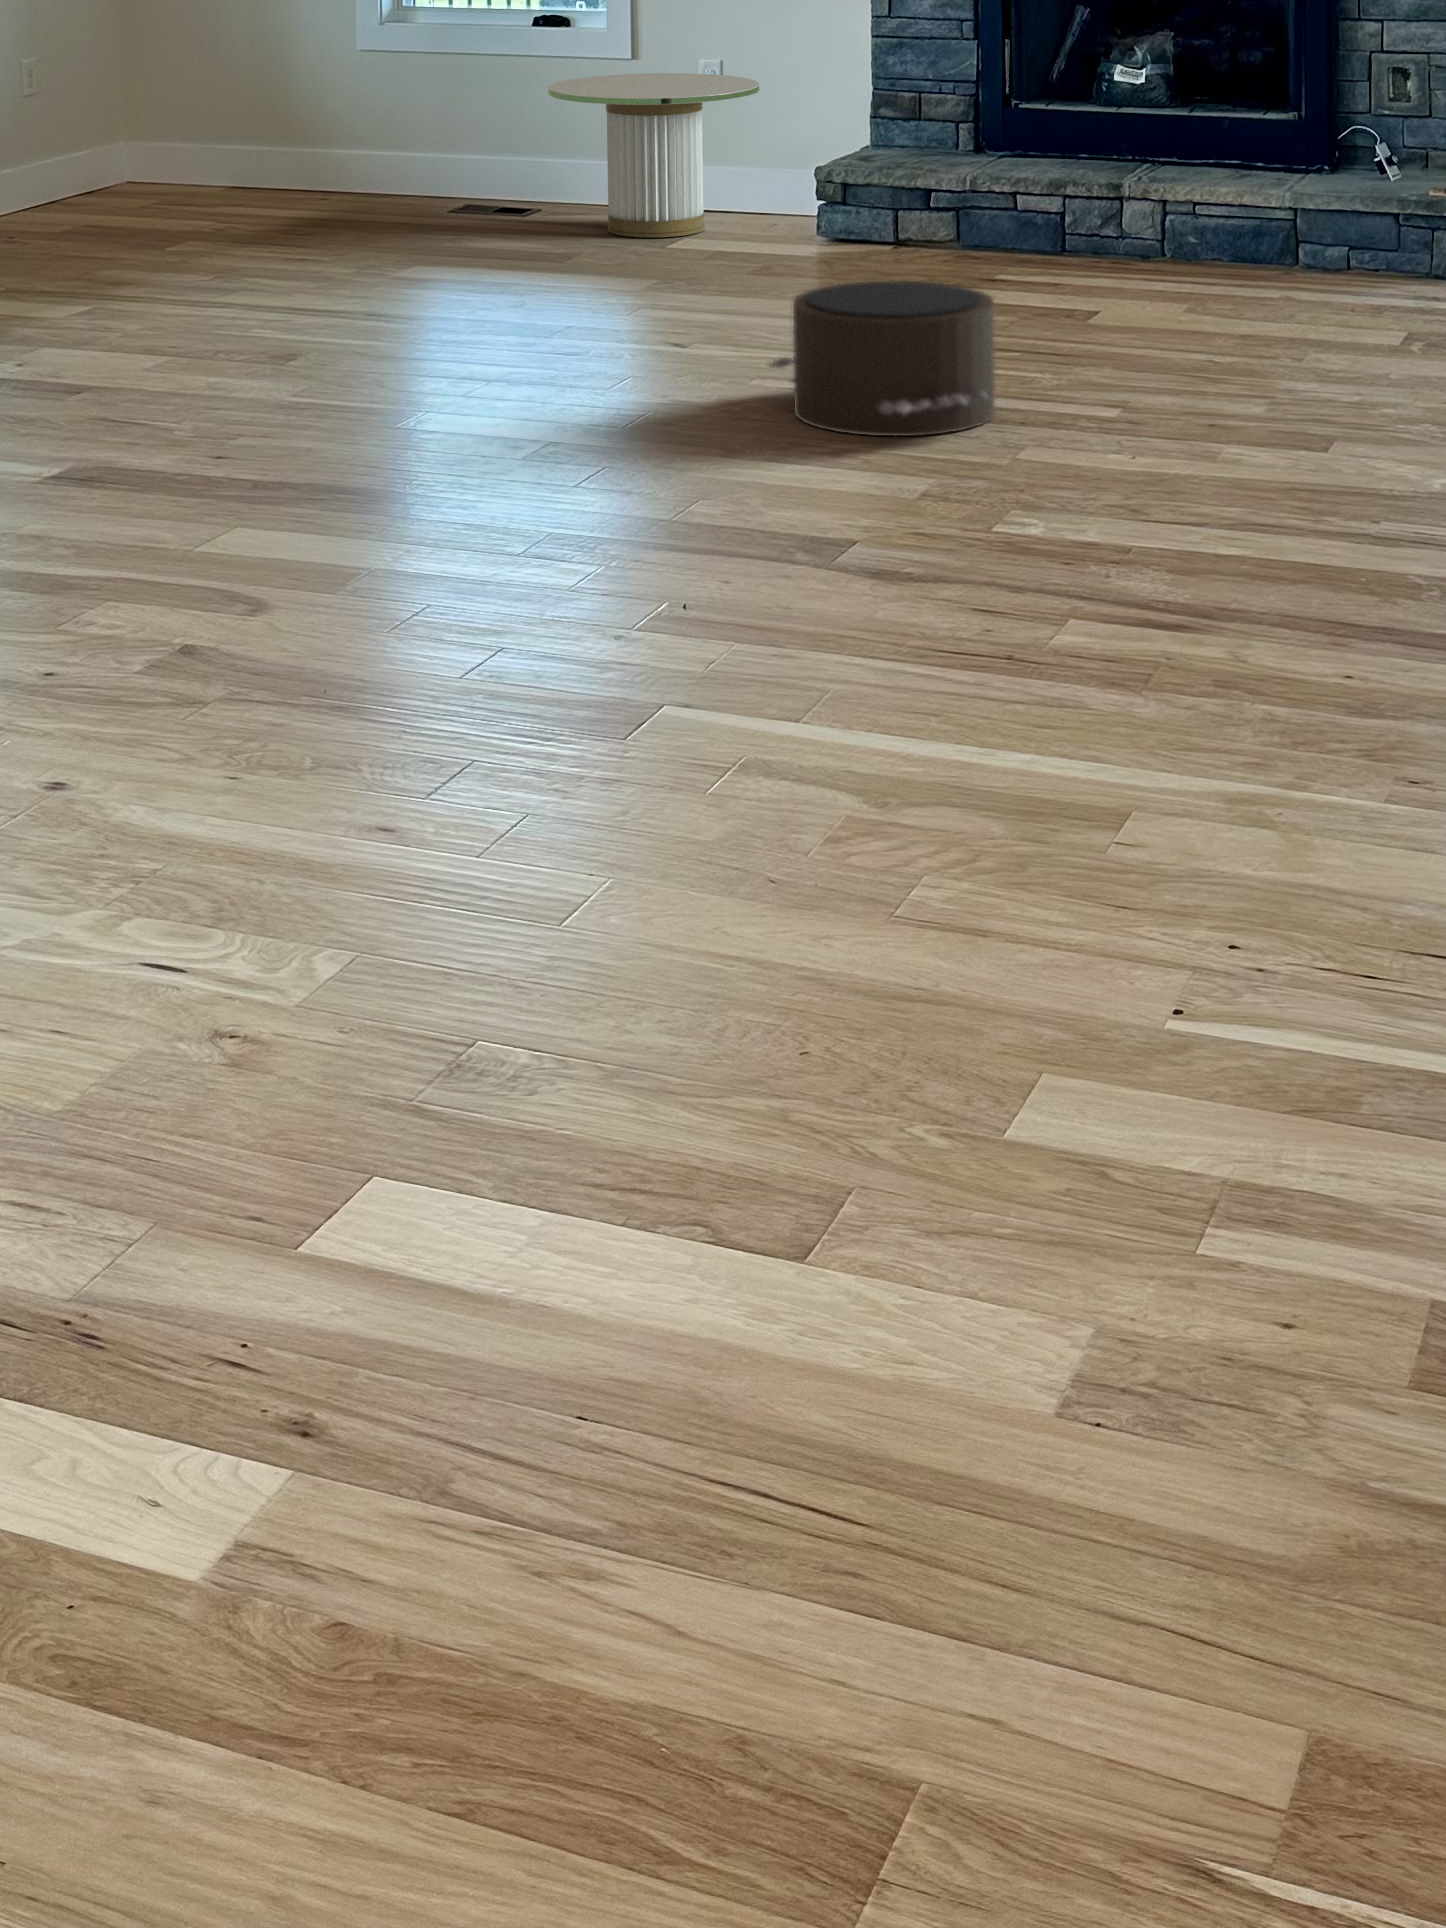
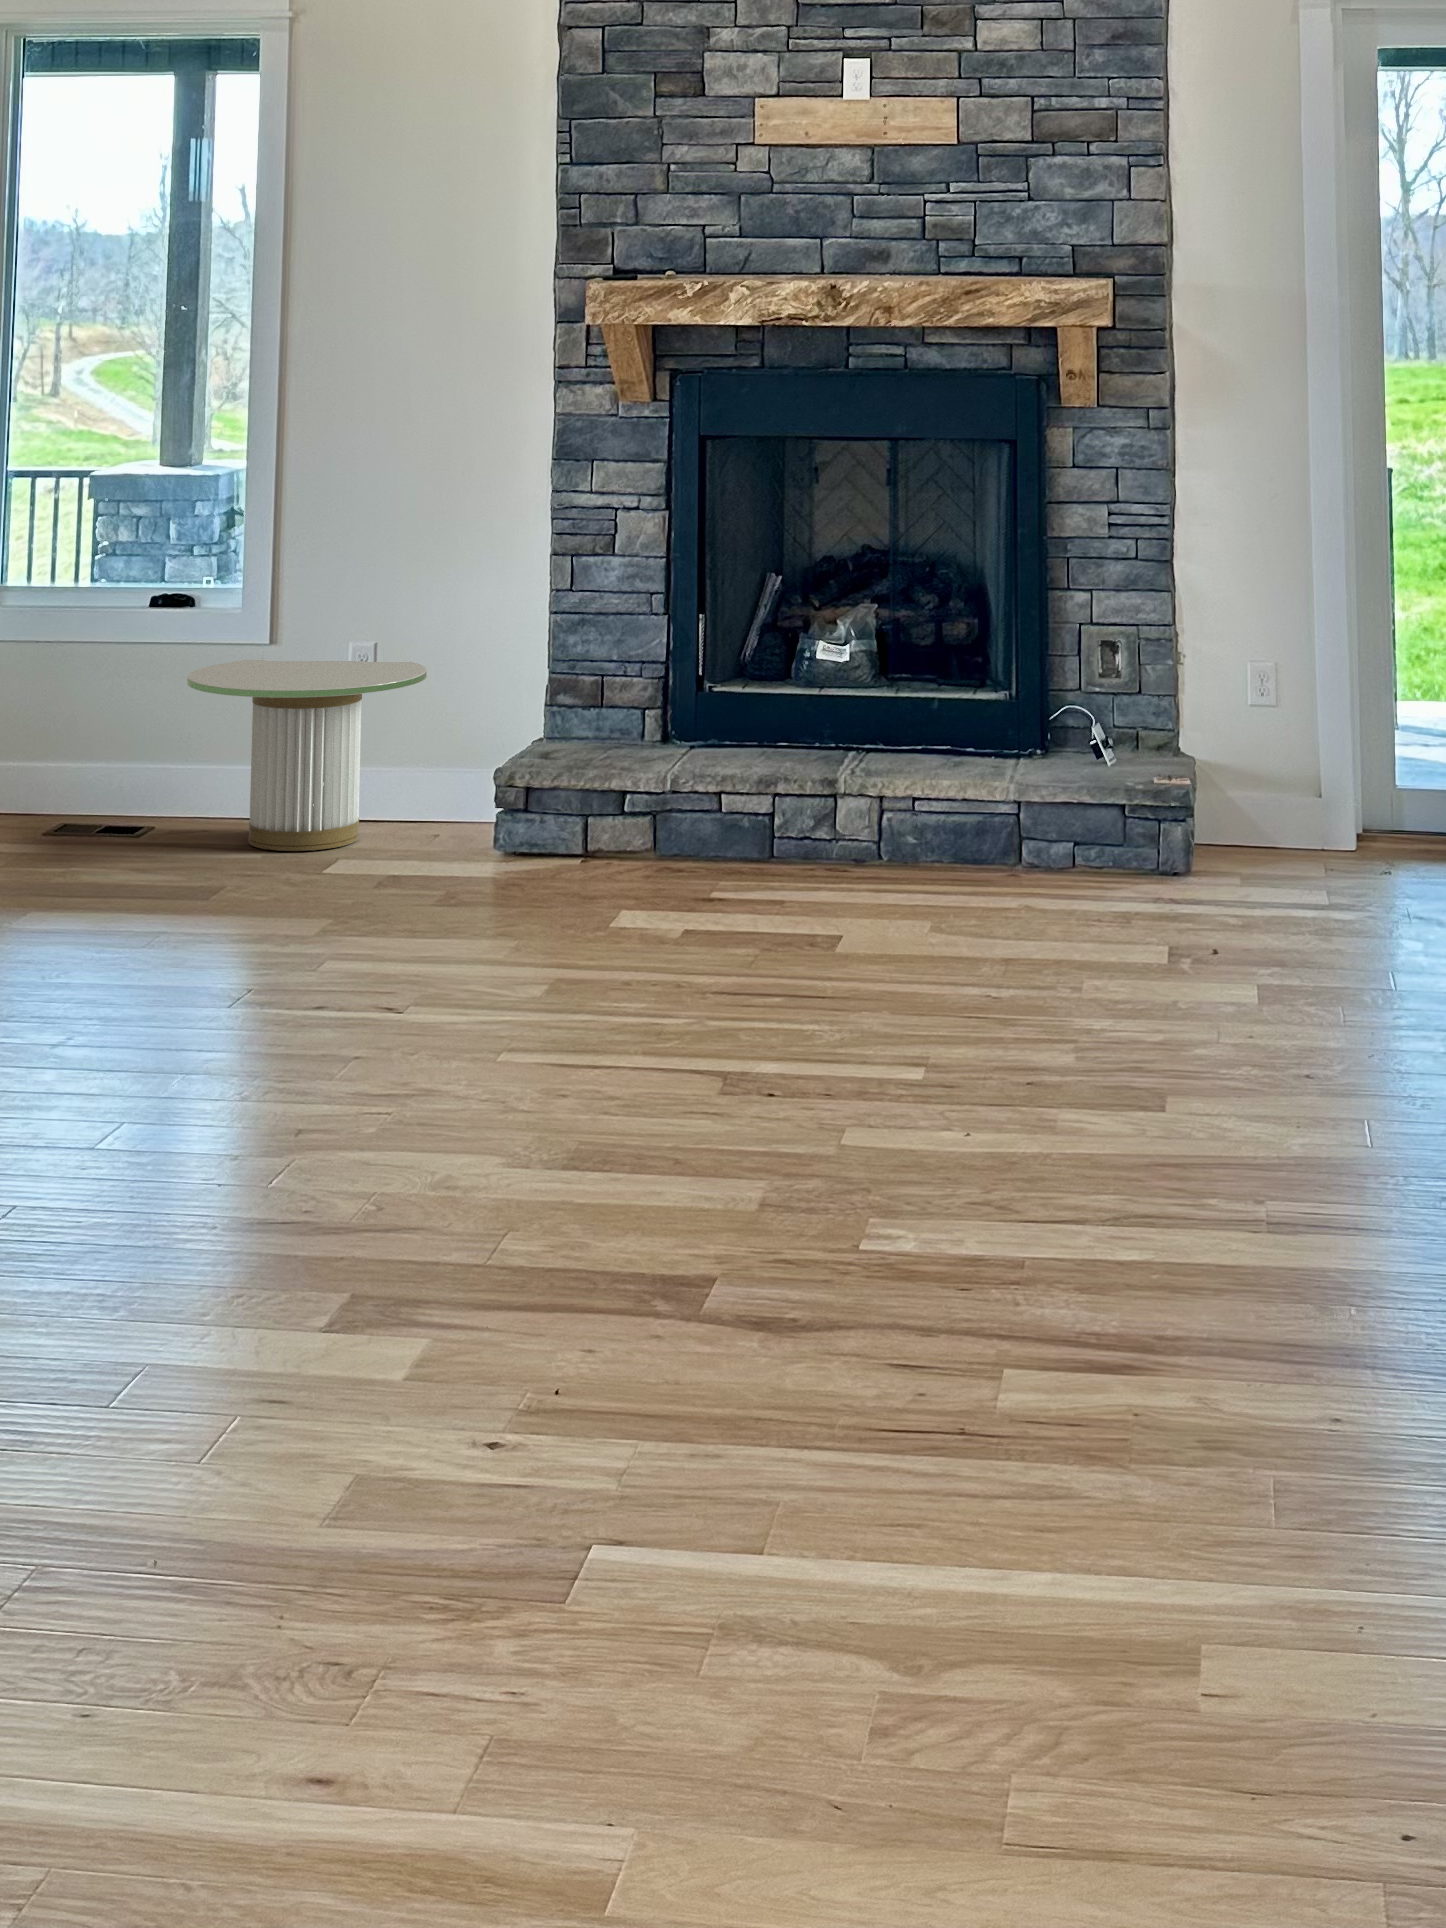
pouf: present [769,281,995,436] -> none [508,915,784,1109]

